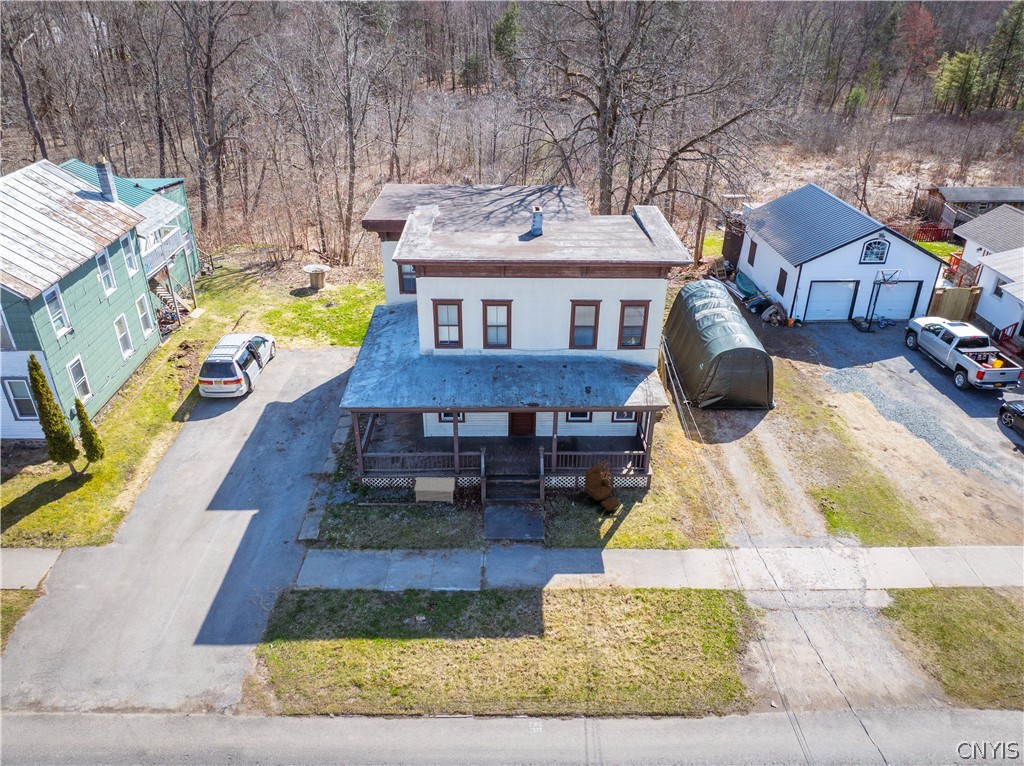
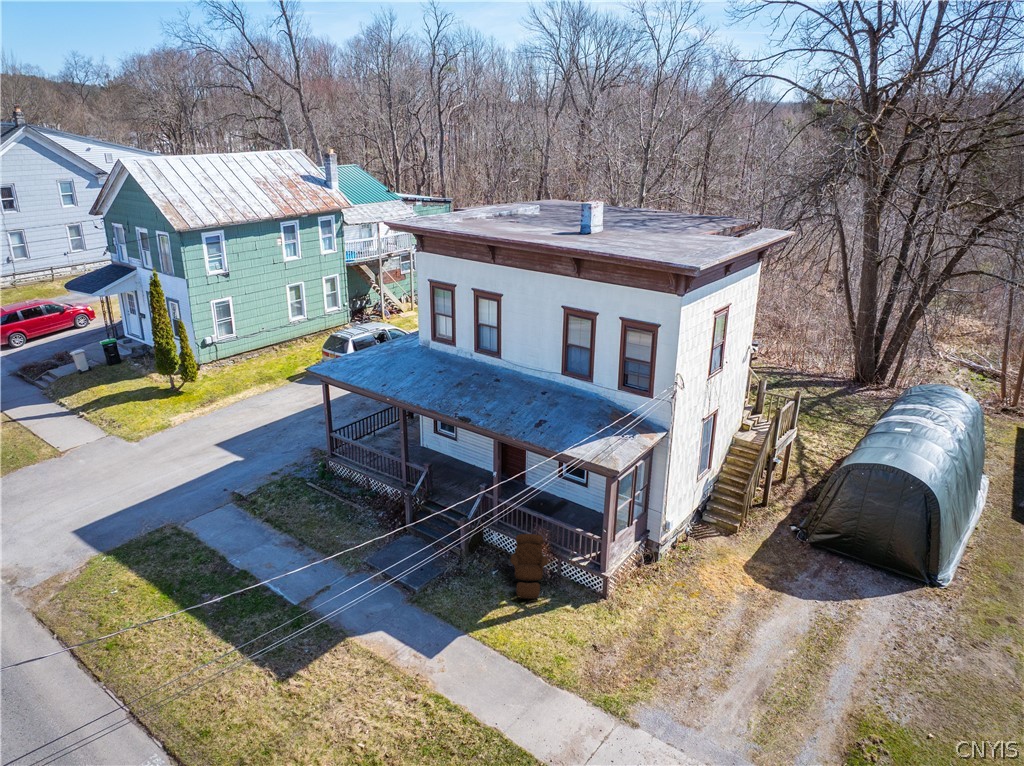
storage bench: present [414,477,455,503] -> none [353,478,400,519]

